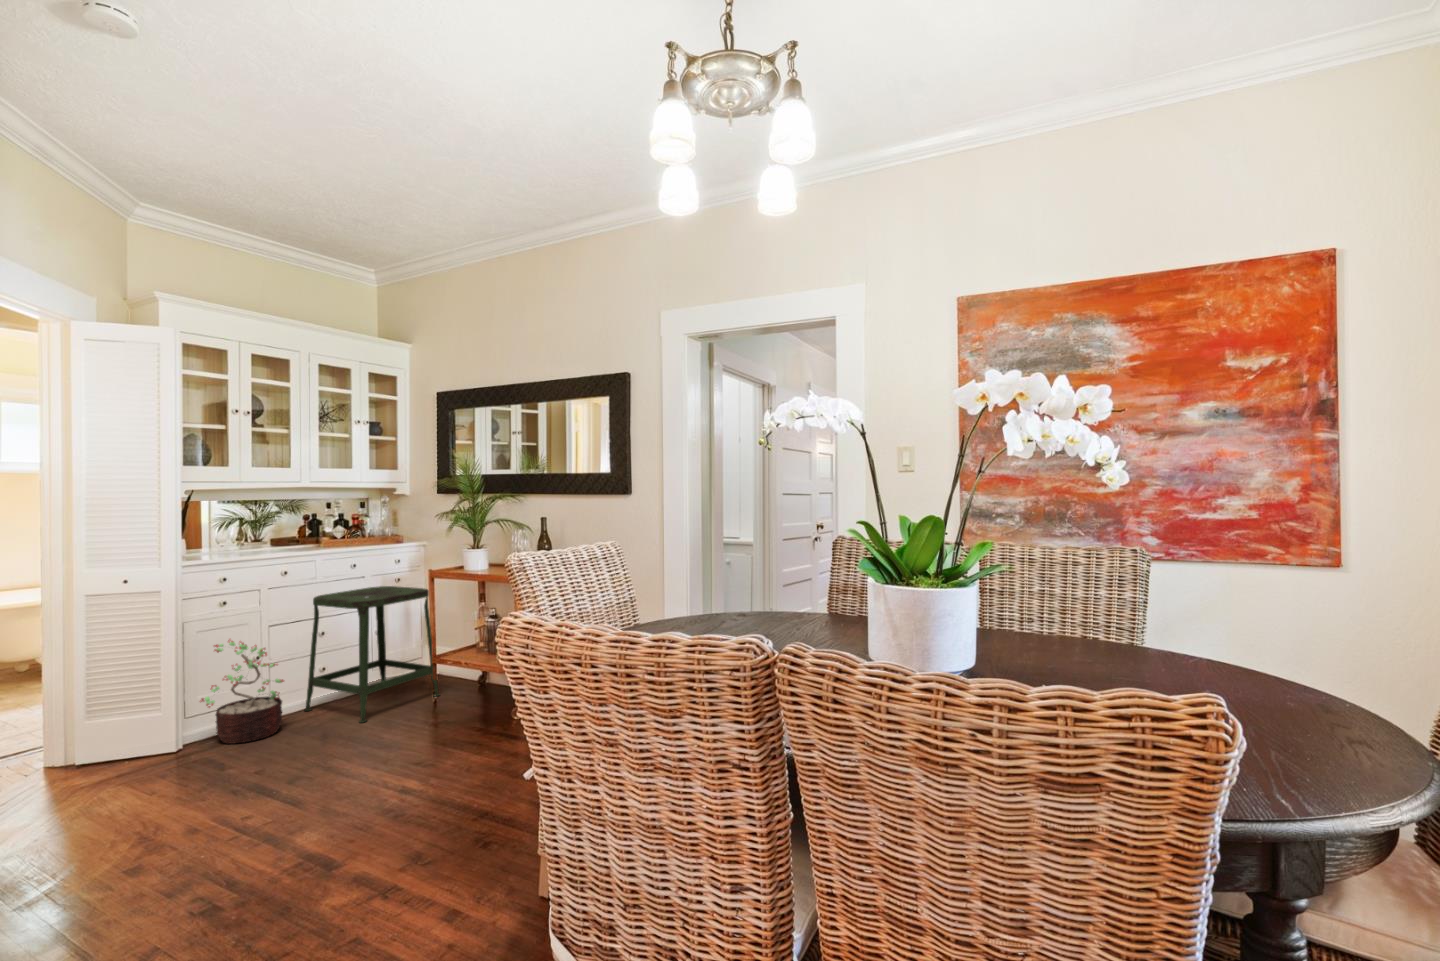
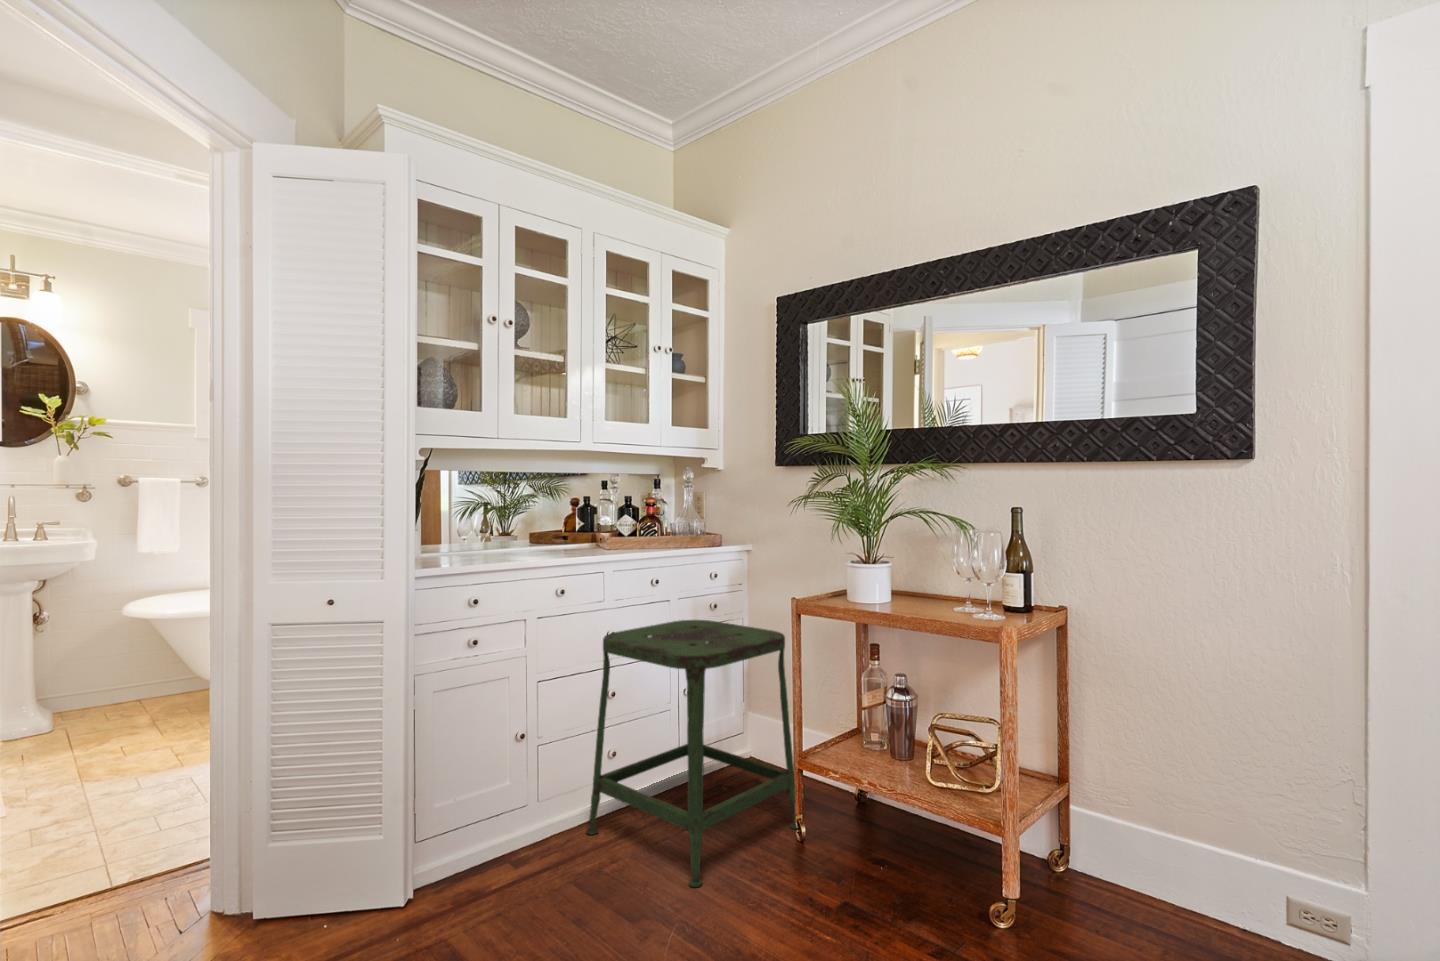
decorative plant: present [201,640,284,744] -> none [434,708,567,912]

